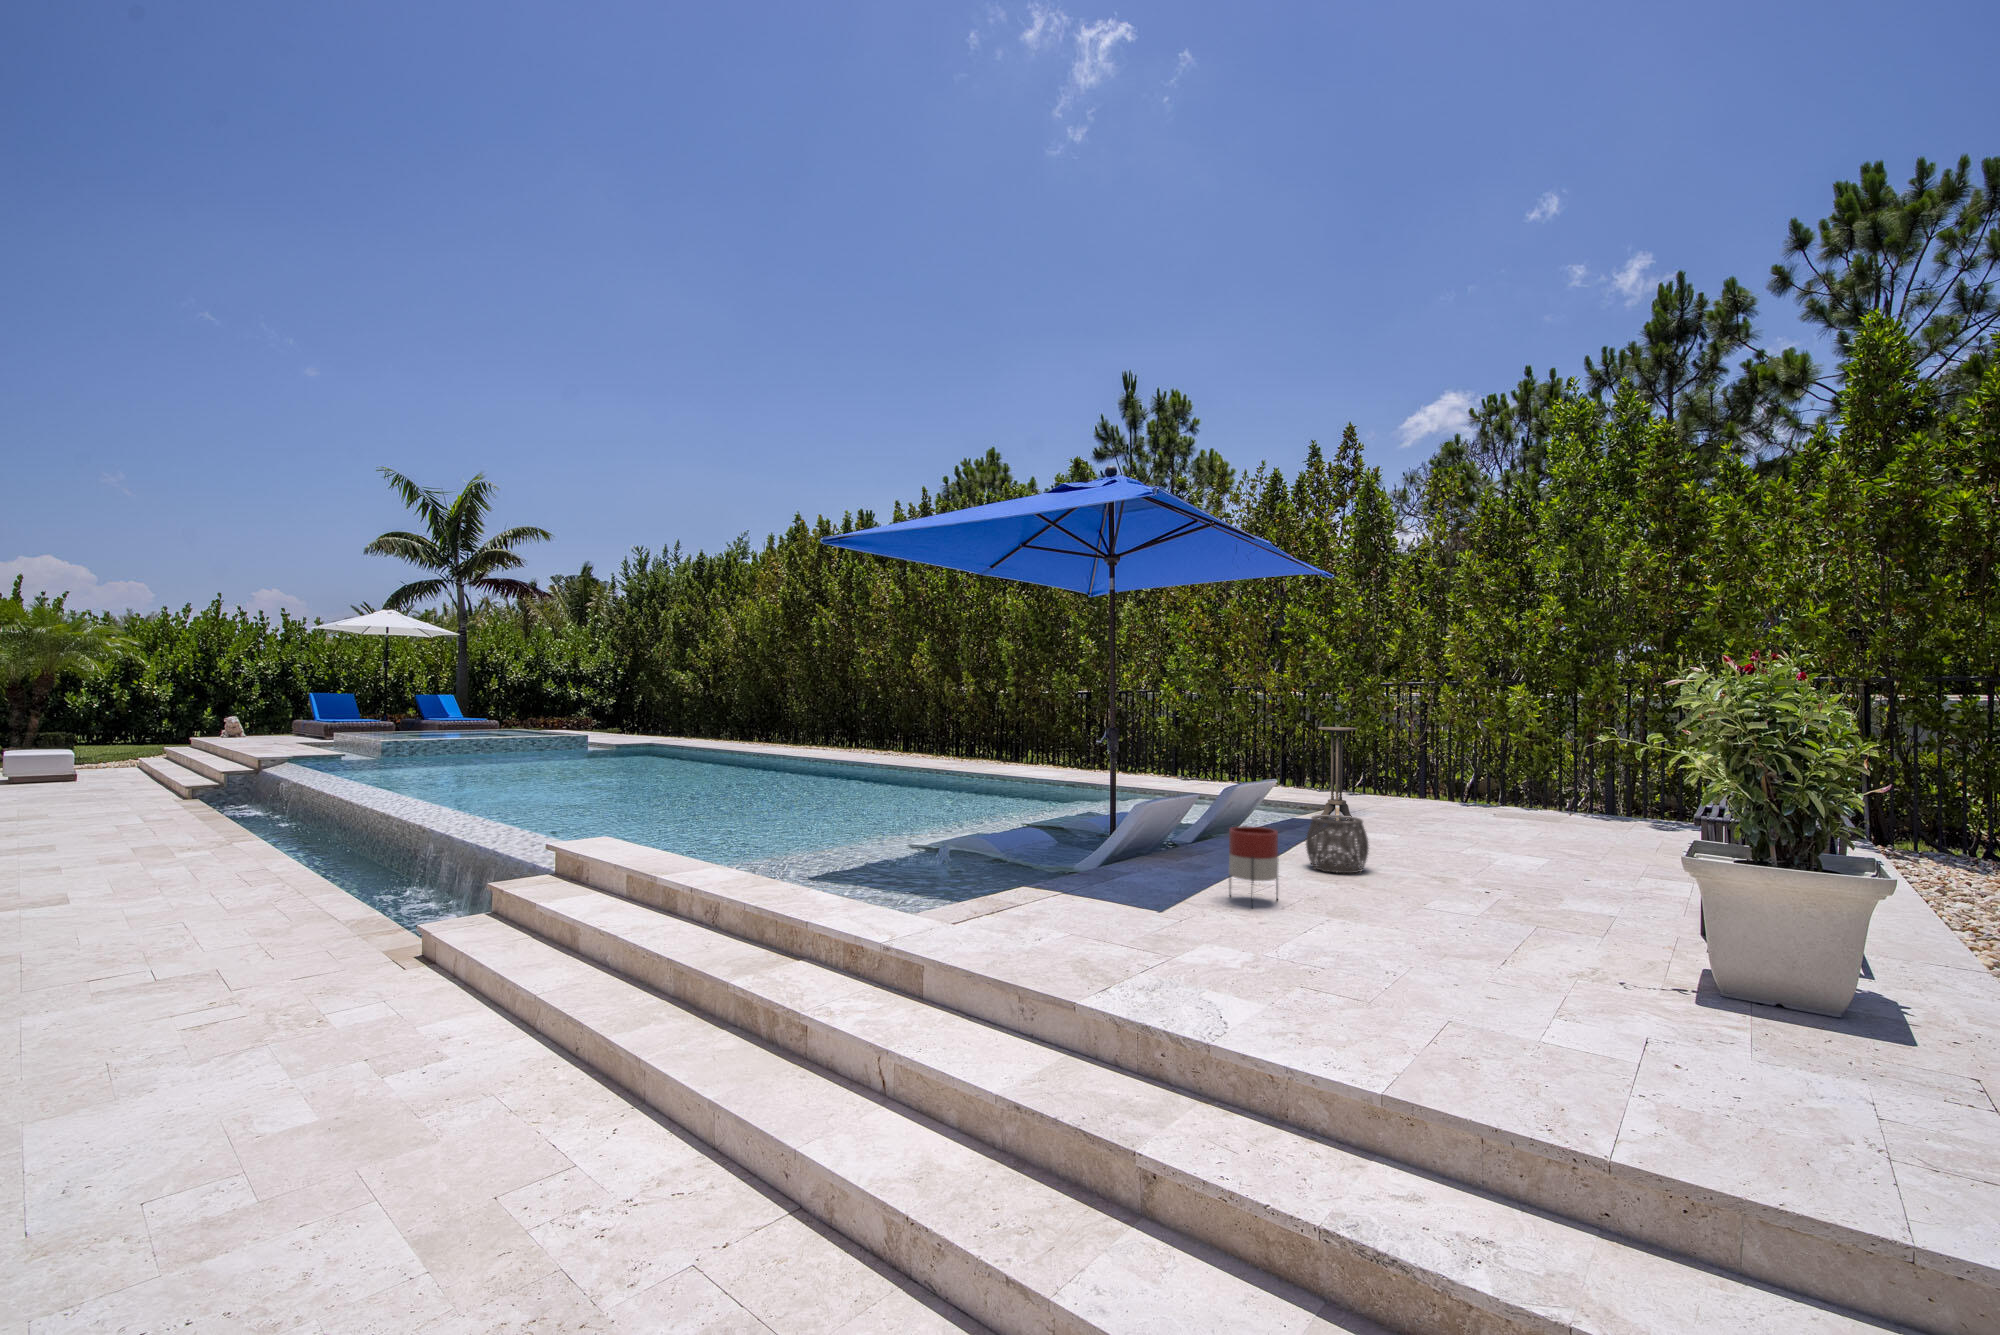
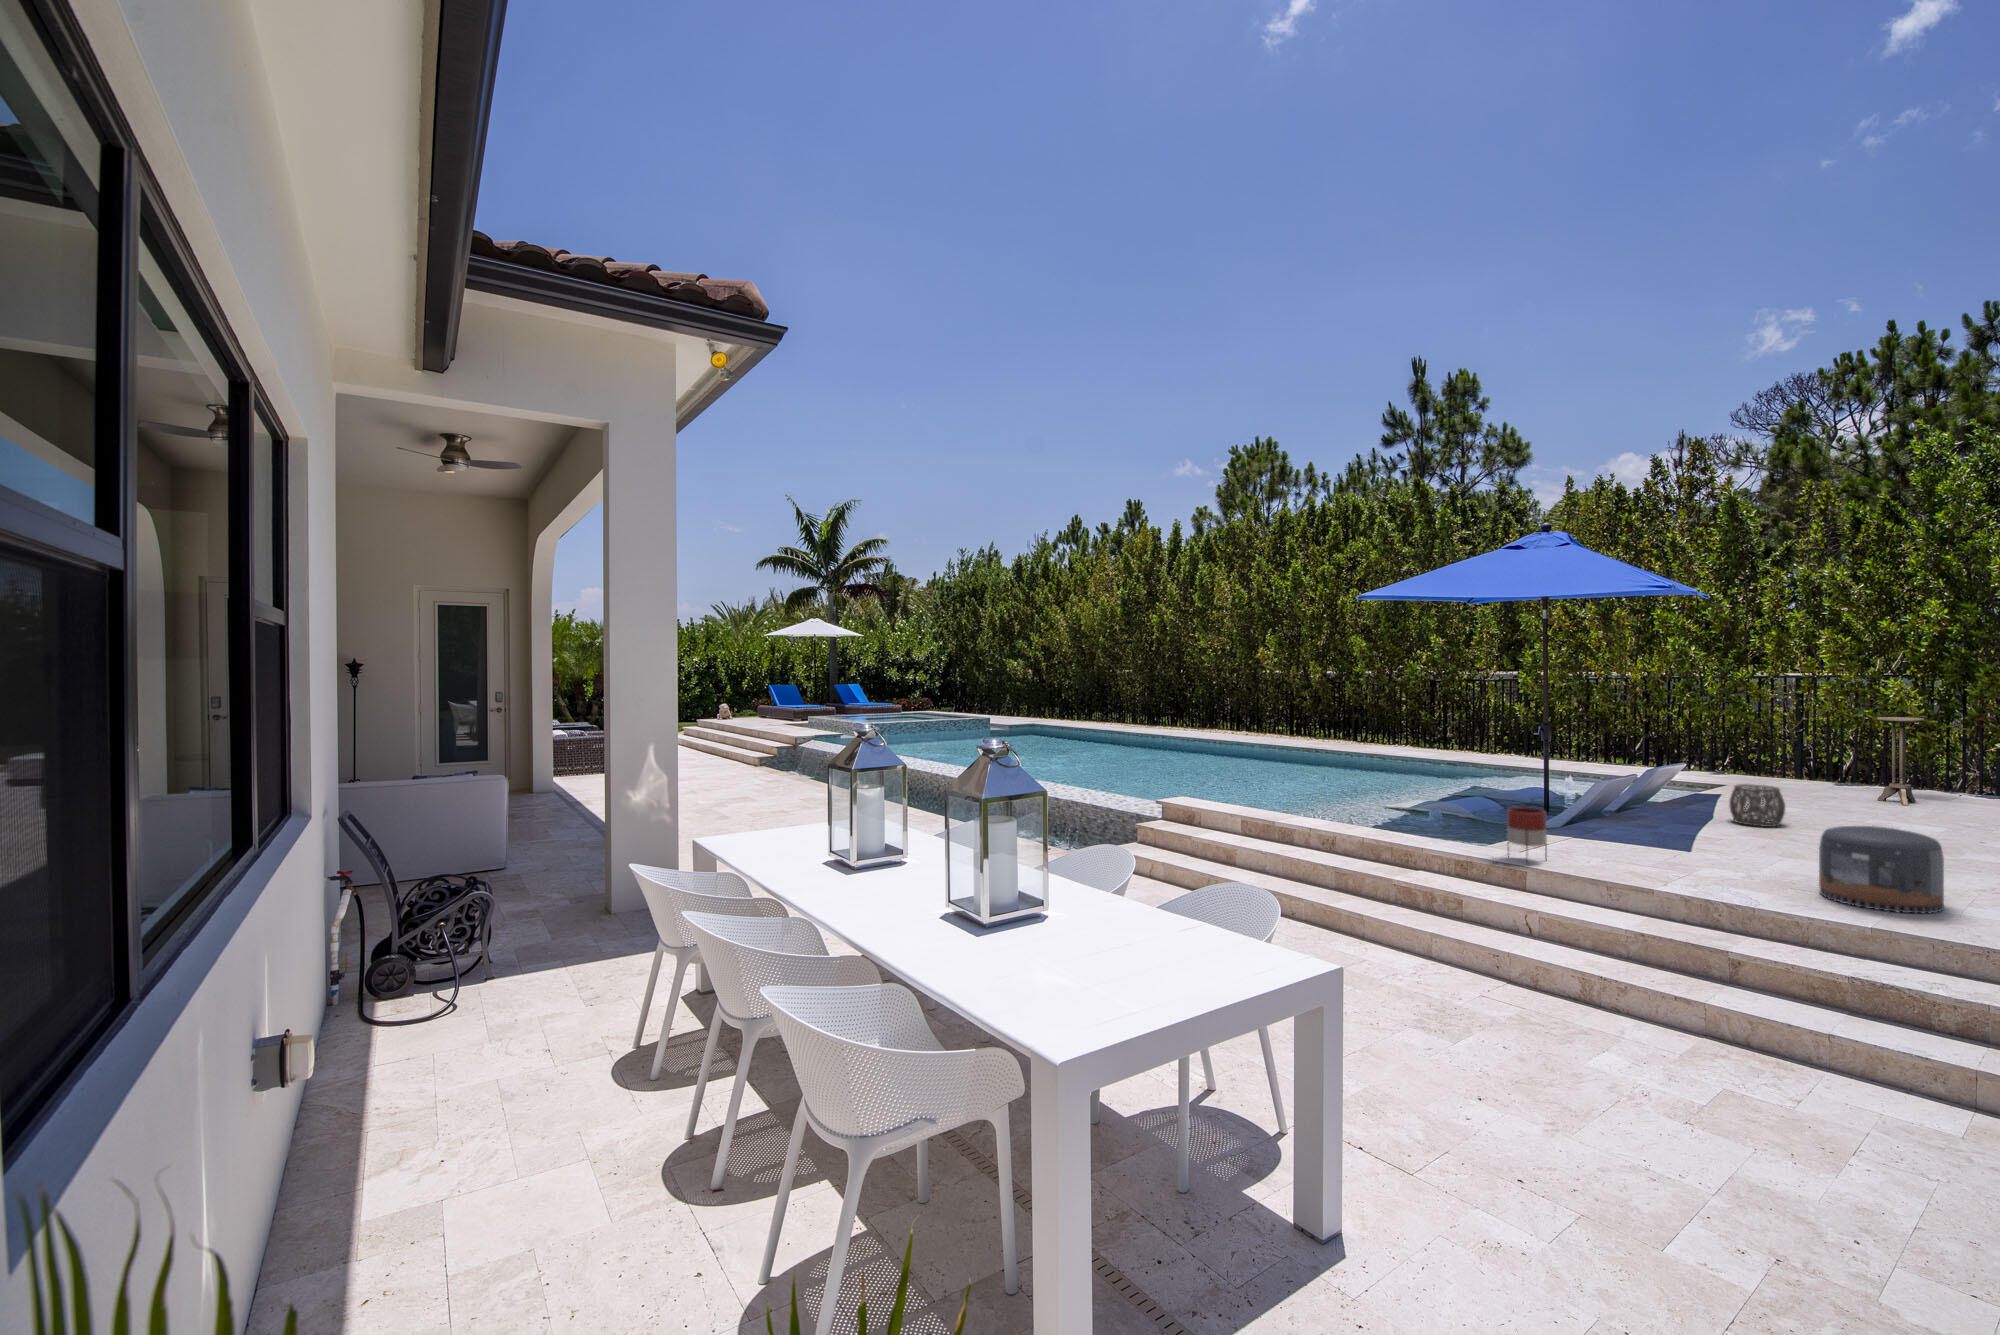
side table: present [1318,727,1357,820] -> present [1877,717,1924,806]
planter: present [1229,826,1278,902] -> present [1507,807,1547,864]
pouf: none [1341,881,1516,1047] -> present [1819,826,1944,914]

